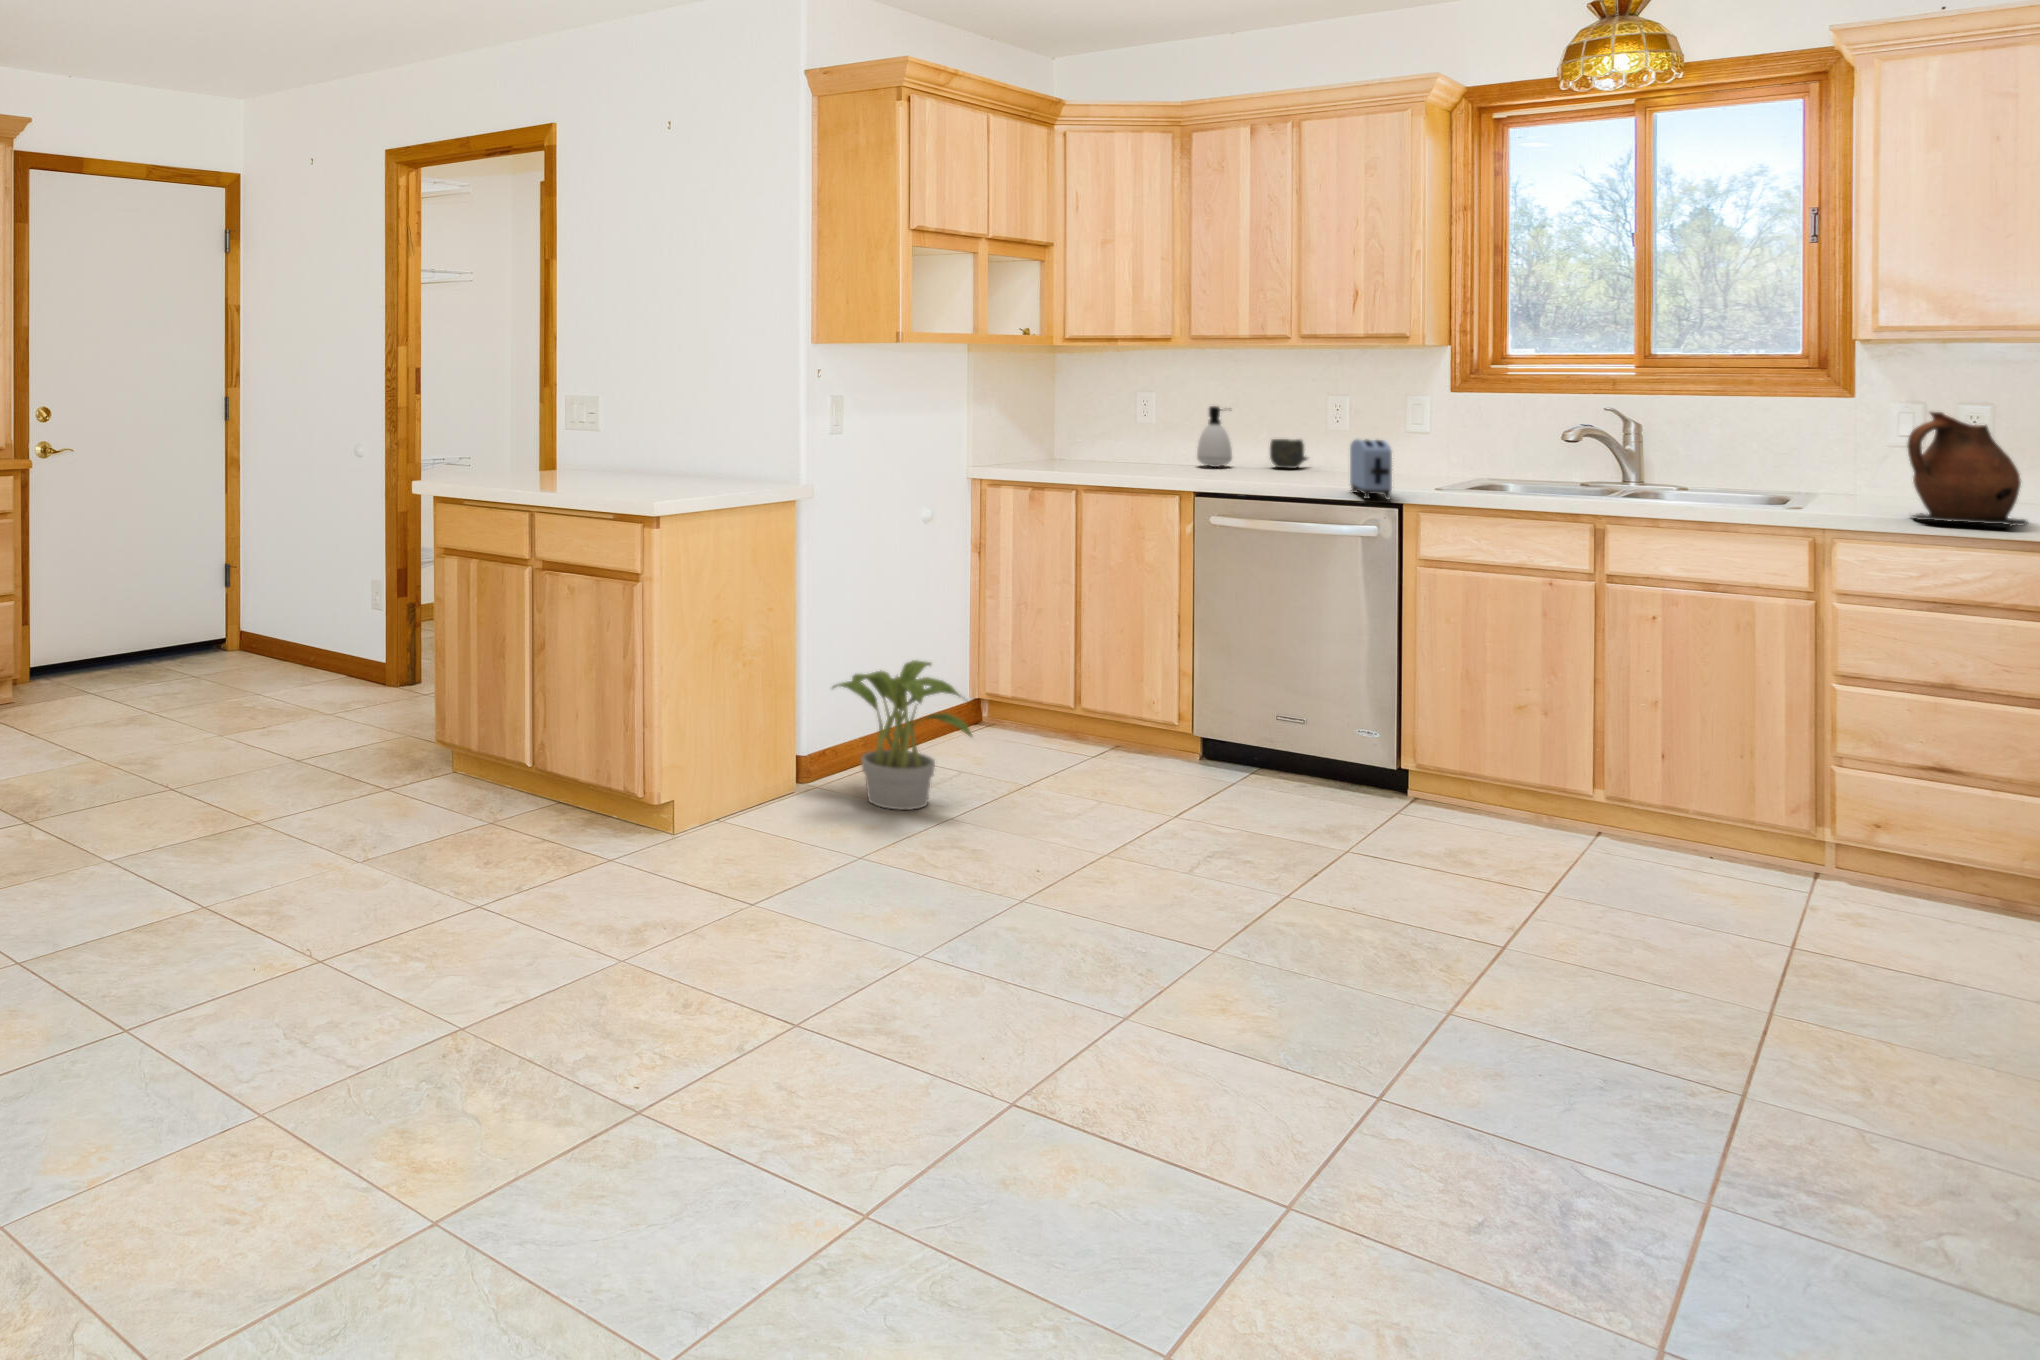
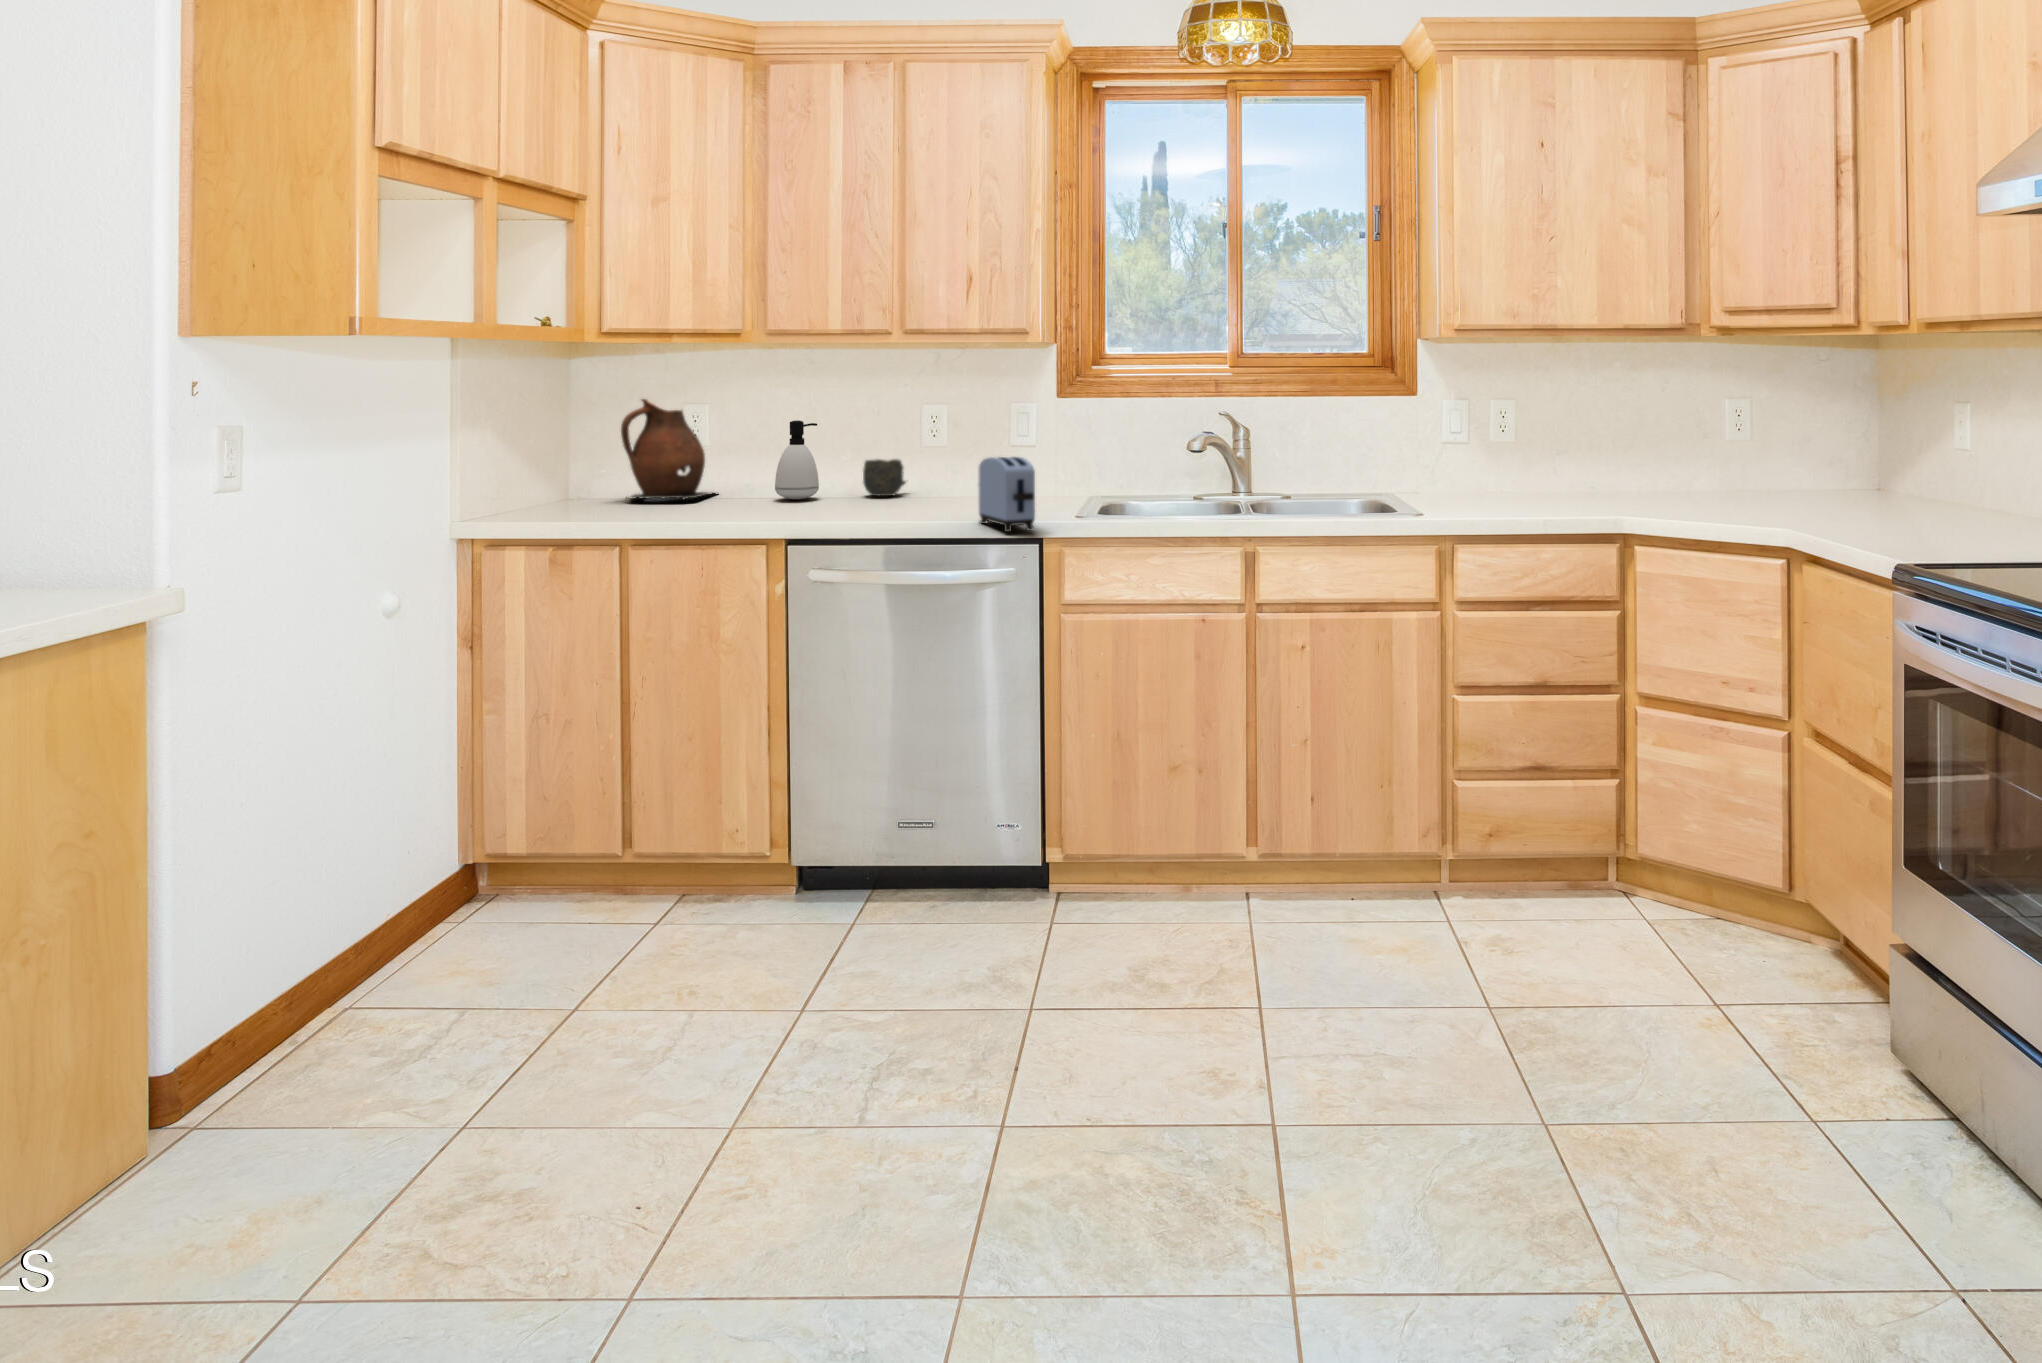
ceramic pitcher: present [1908,412,2027,526] -> present [621,399,712,499]
potted plant: present [833,660,972,810] -> none [211,859,492,1143]

